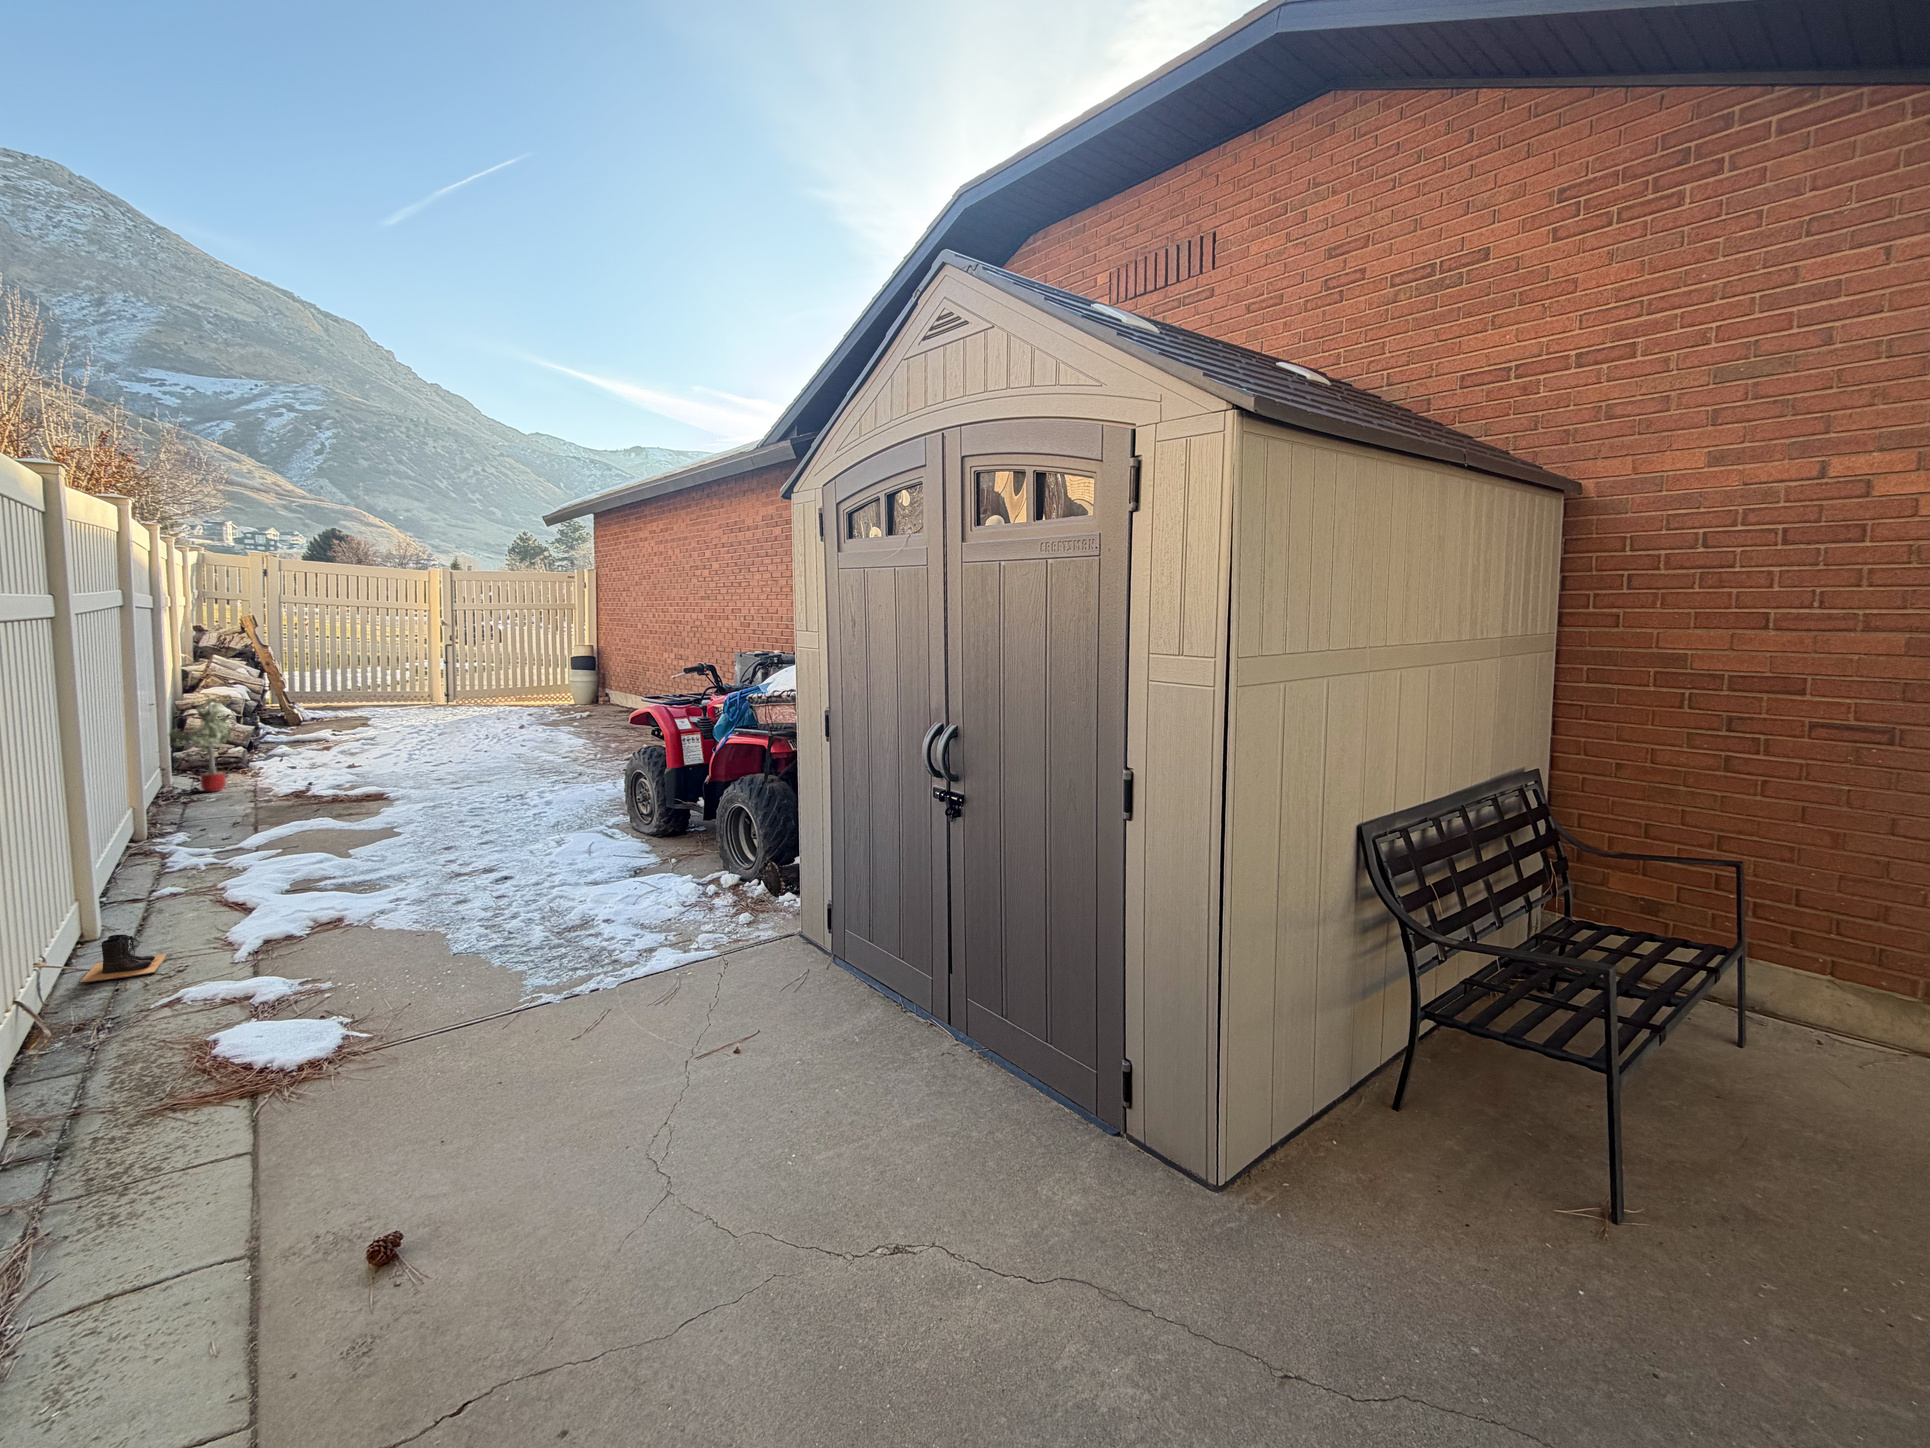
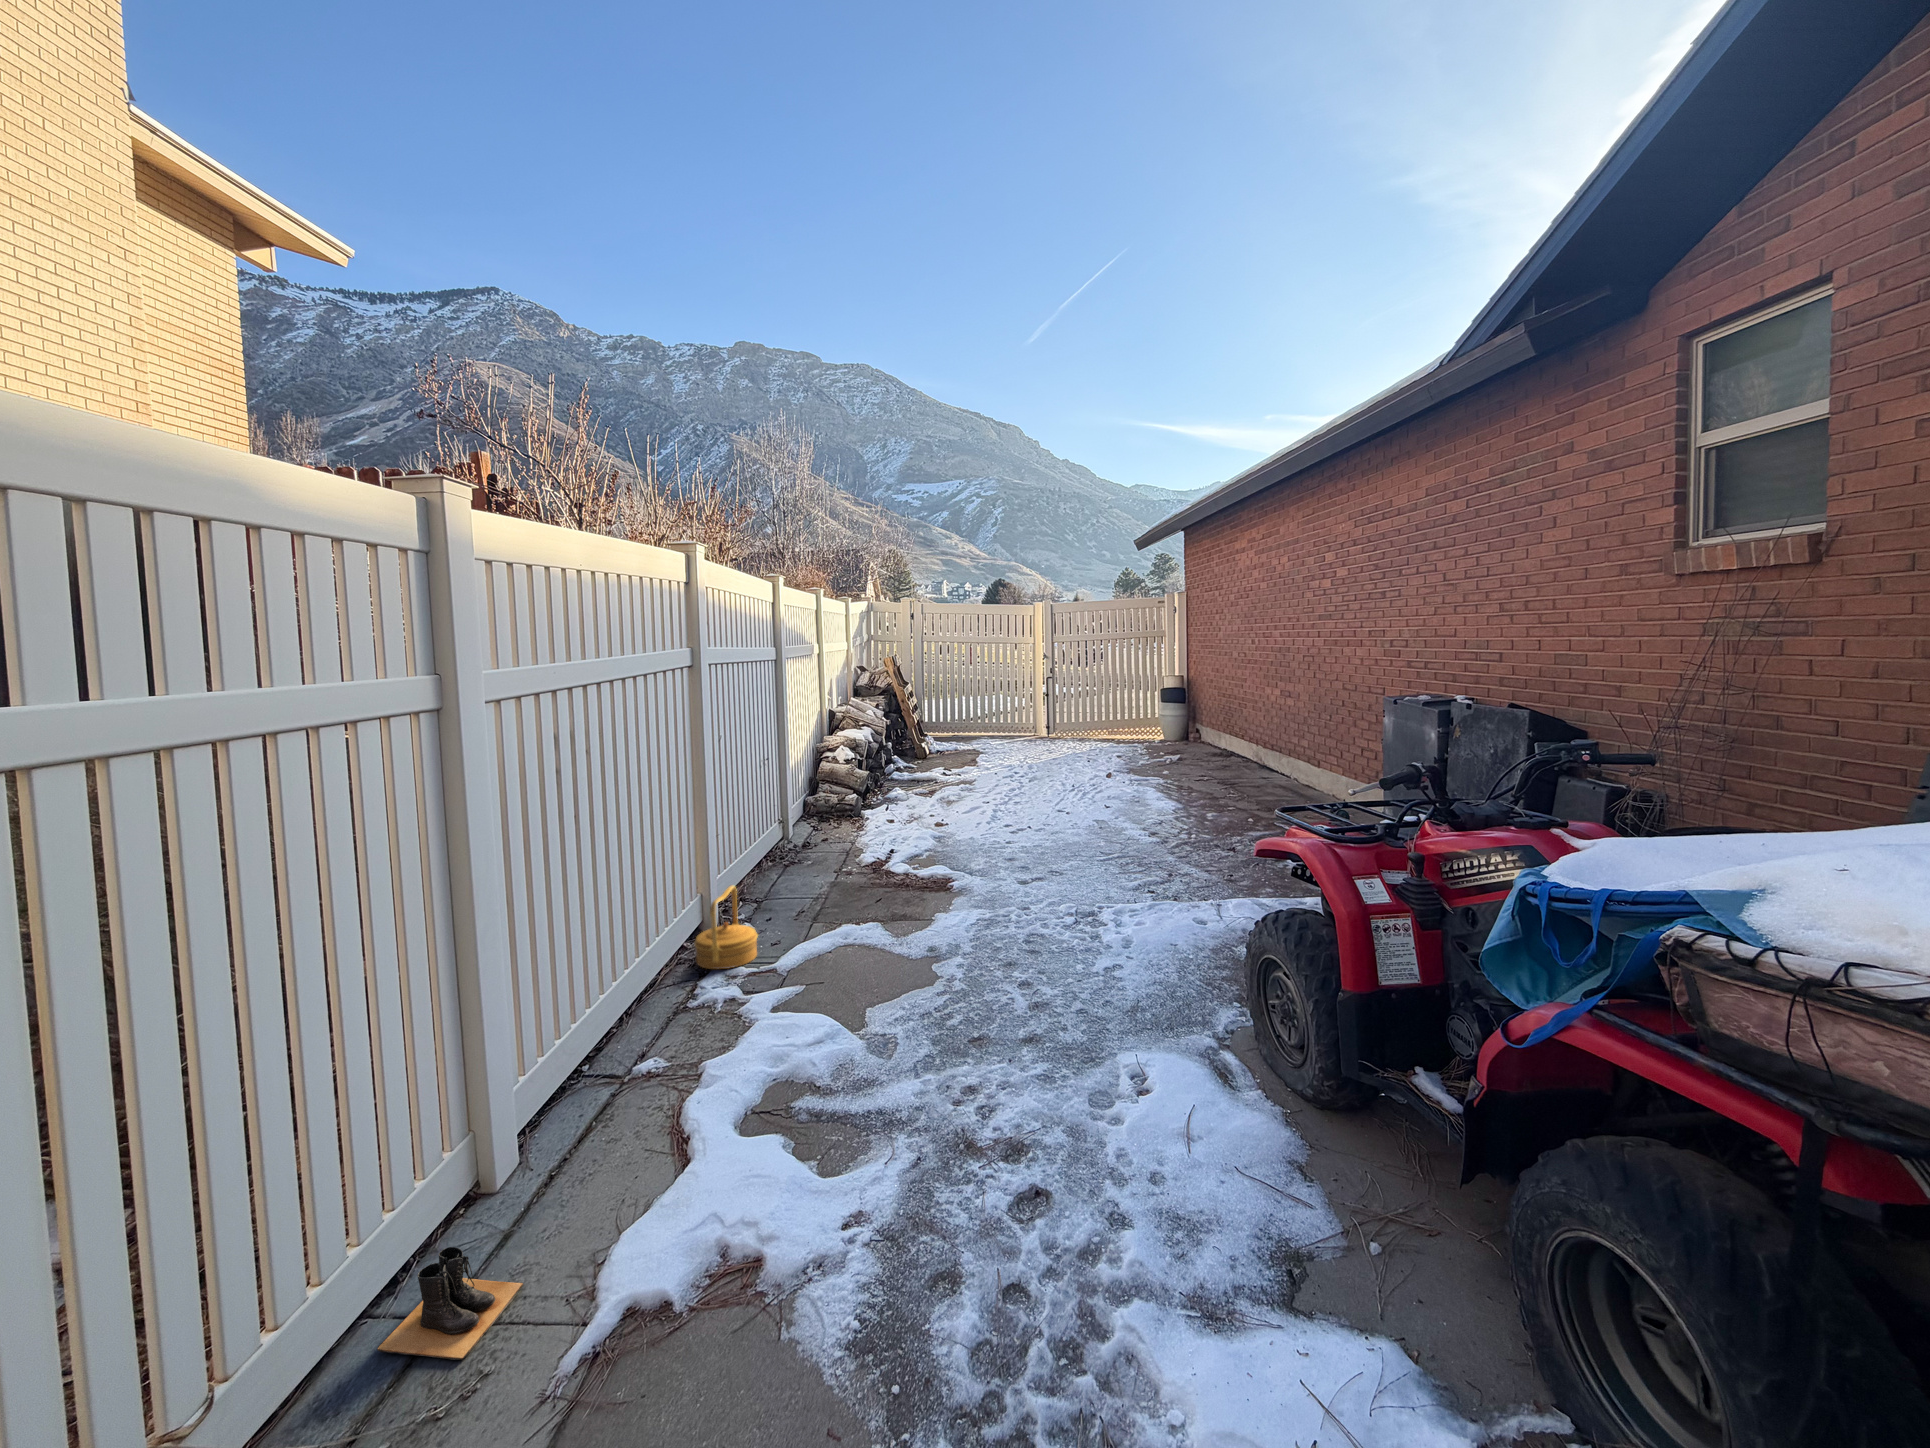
potted tree: present [169,695,234,792] -> none [782,745,835,850]
basket: none [142,794,213,858] -> present [694,885,758,969]

